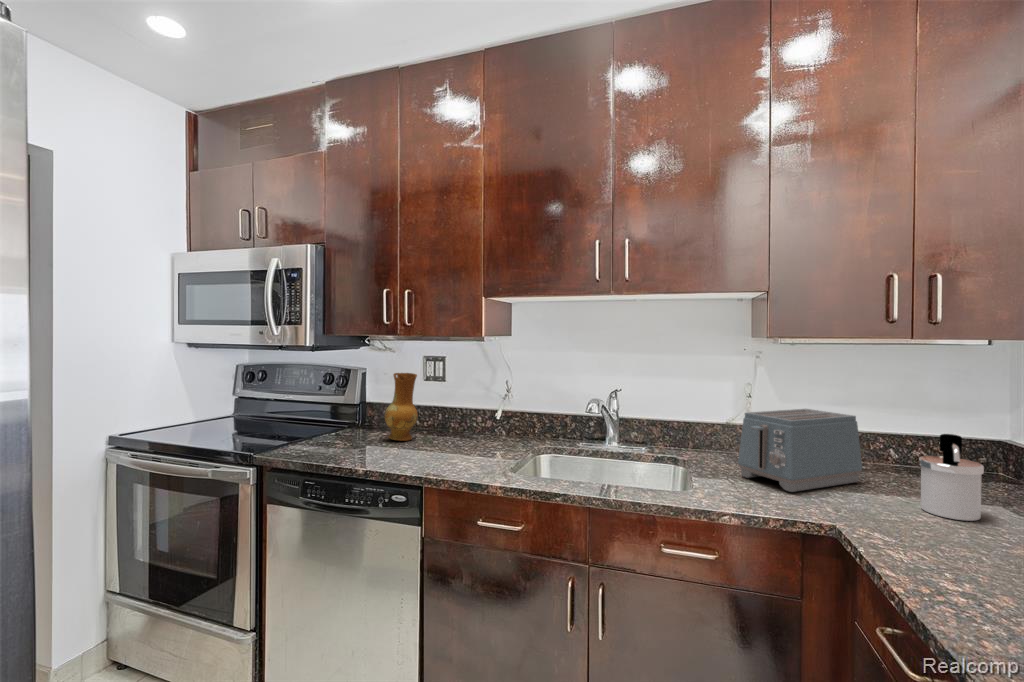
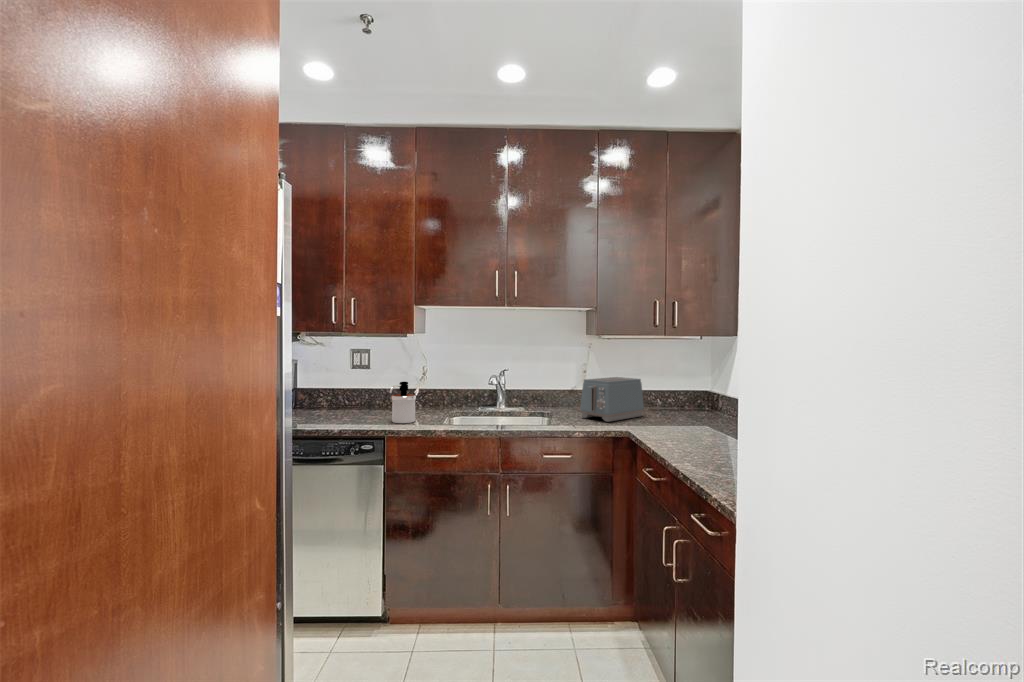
ceramic jug: present [385,373,418,441] -> none [330,362,357,414]
soap dispenser: present [919,434,984,521] -> present [389,382,416,423]

